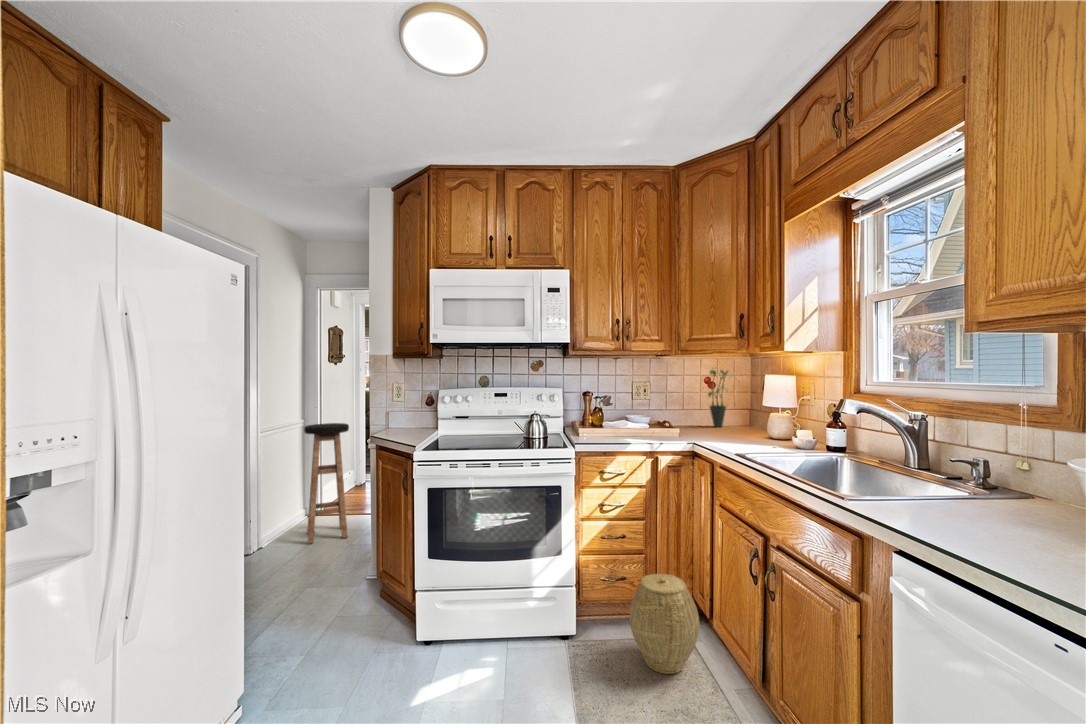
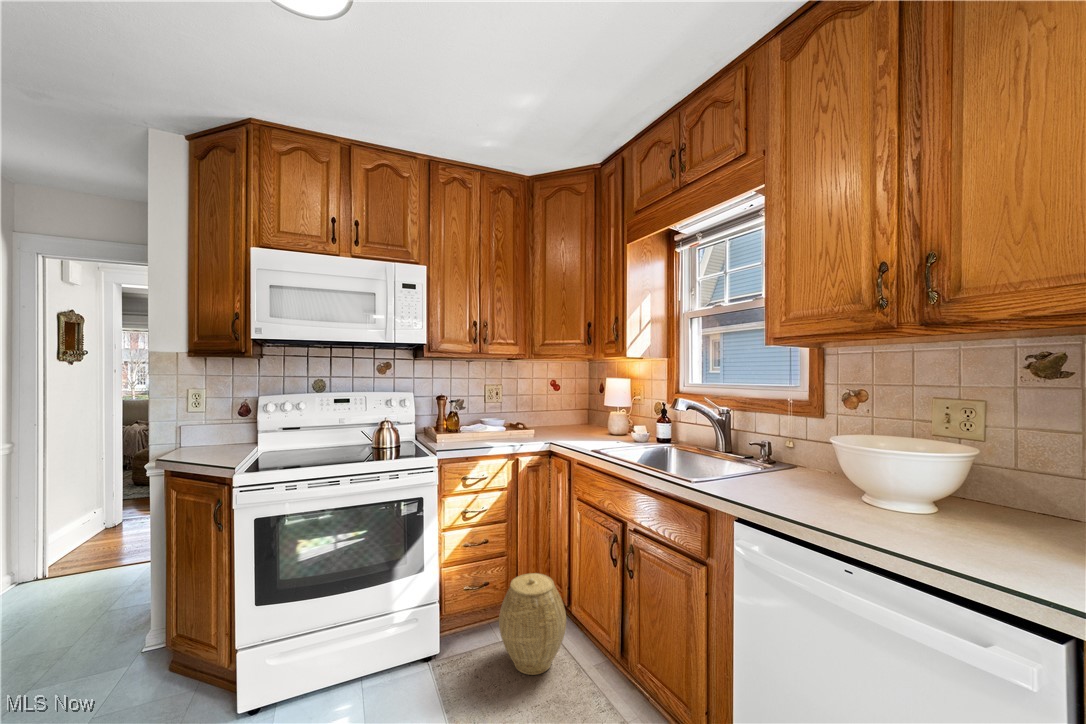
potted plant: present [708,370,732,427] -> none [551,369,572,424]
bar stool: present [304,423,349,544] -> none [28,442,109,613]

